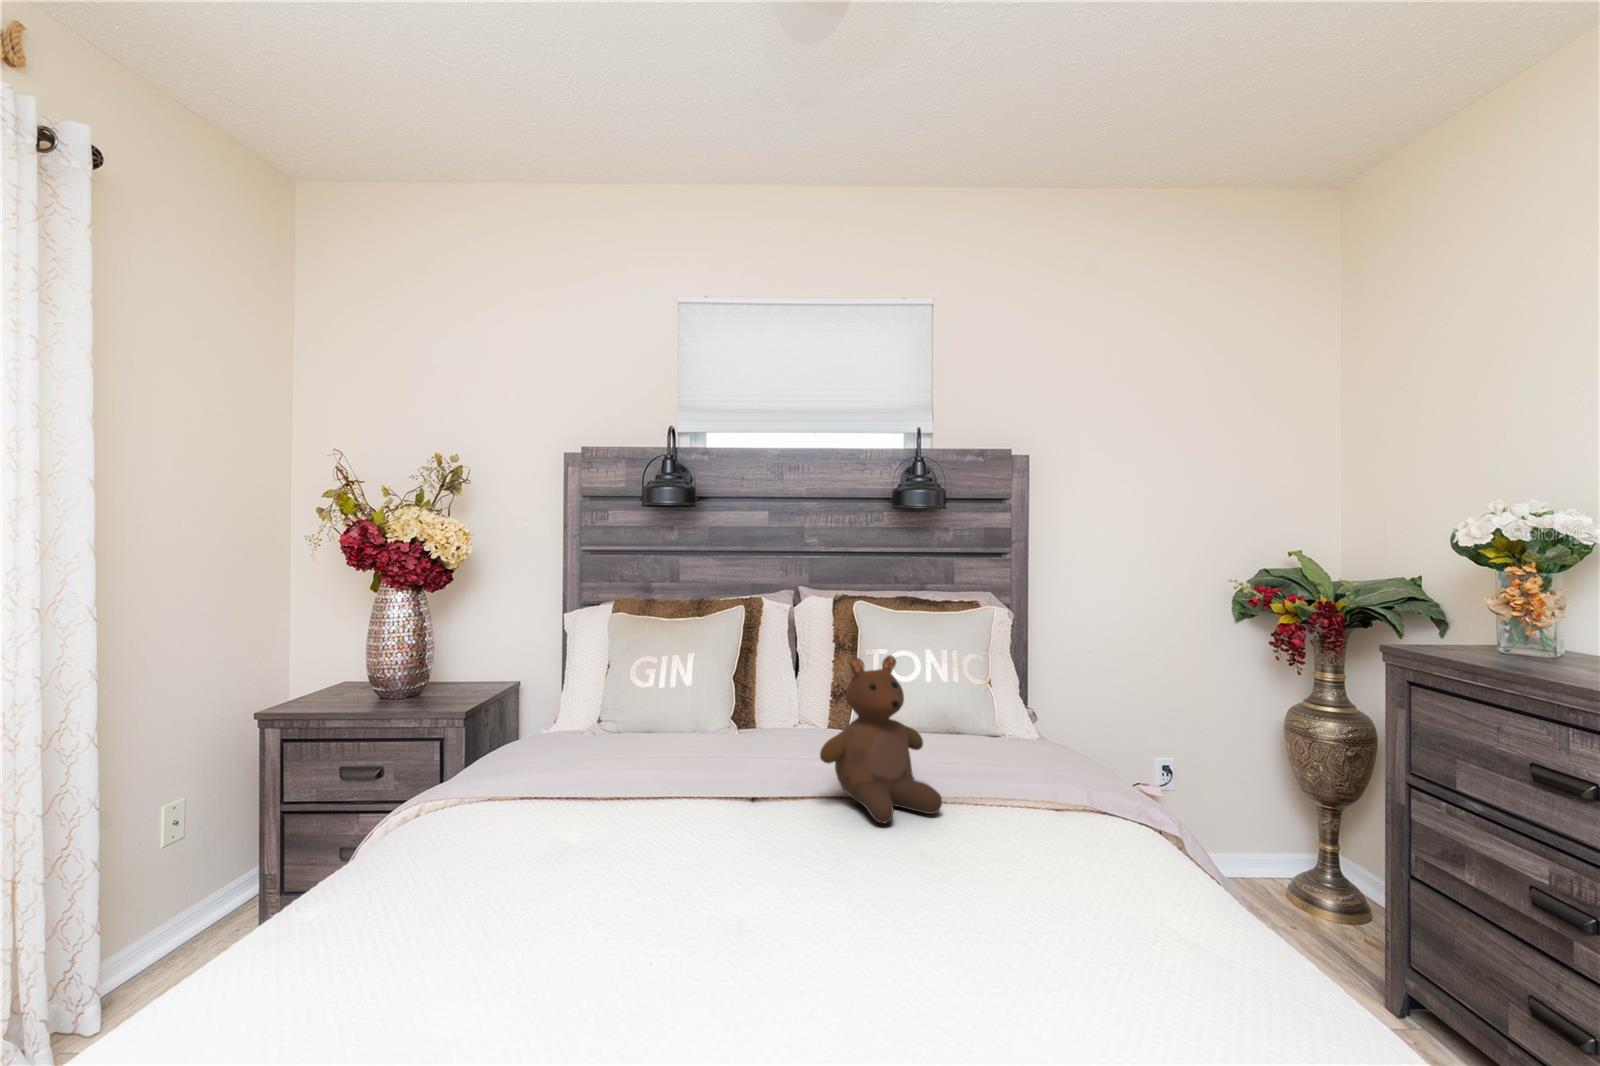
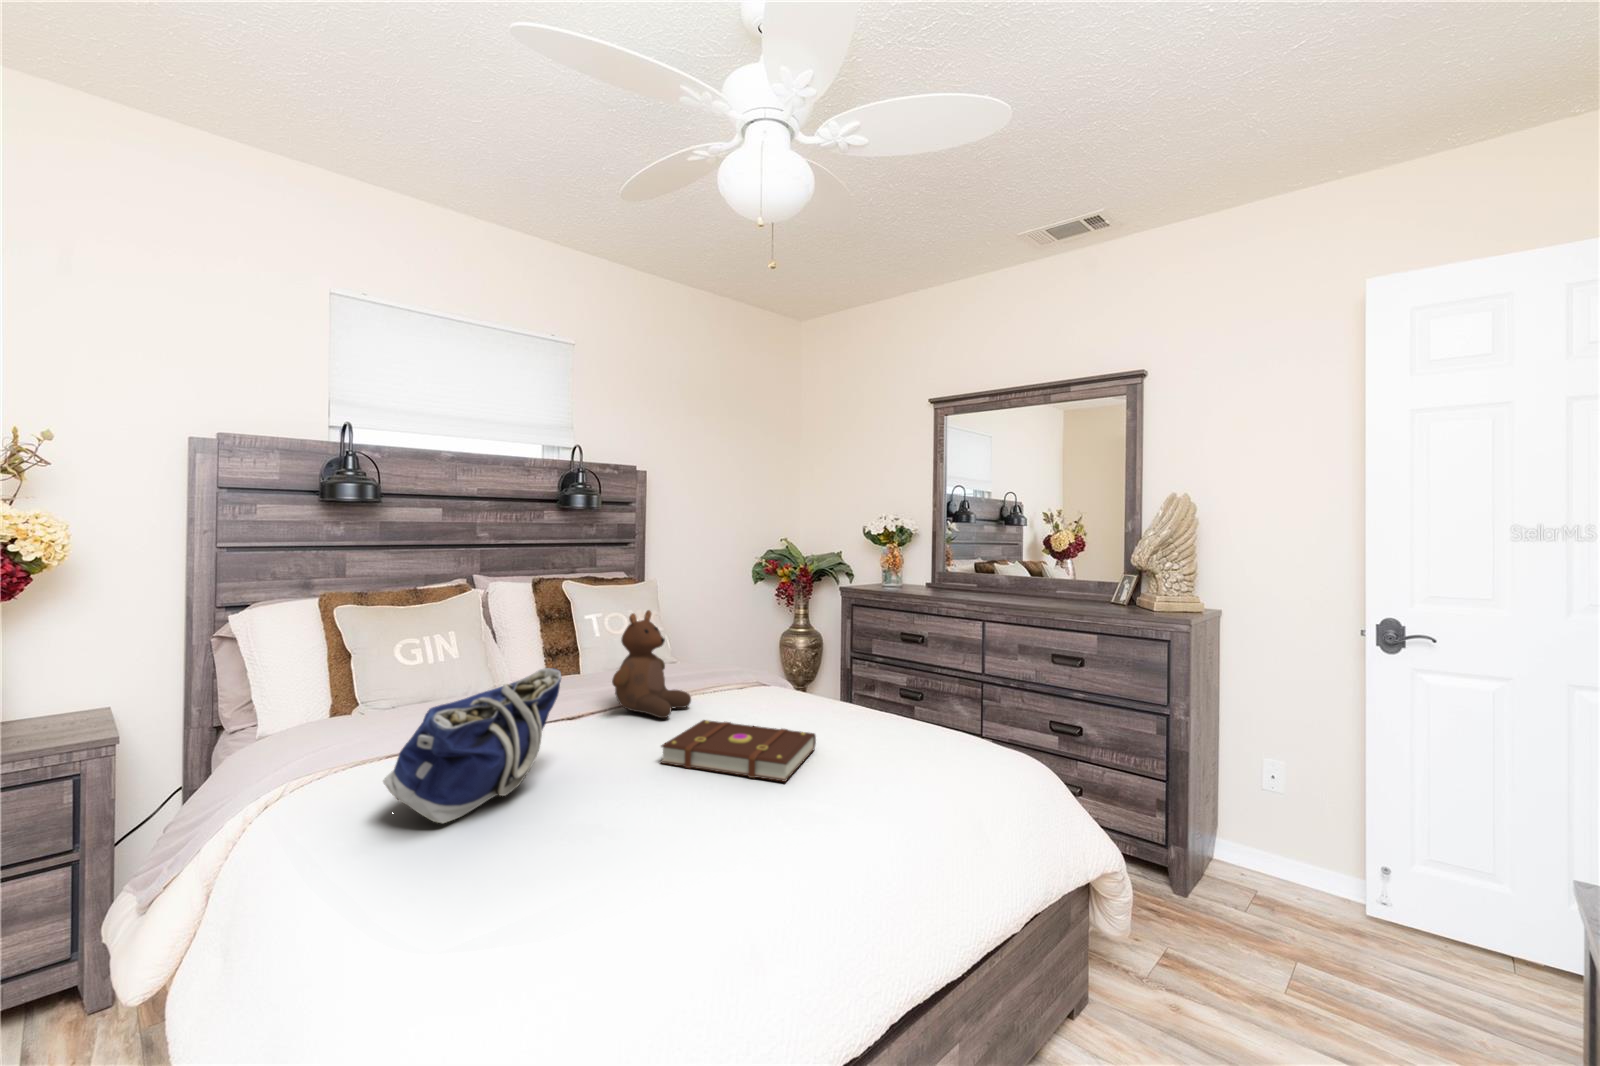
tote bag: none [449,721,680,891] -> present [383,668,561,823]
book: none [788,842,1046,1000] -> present [661,720,816,782]

